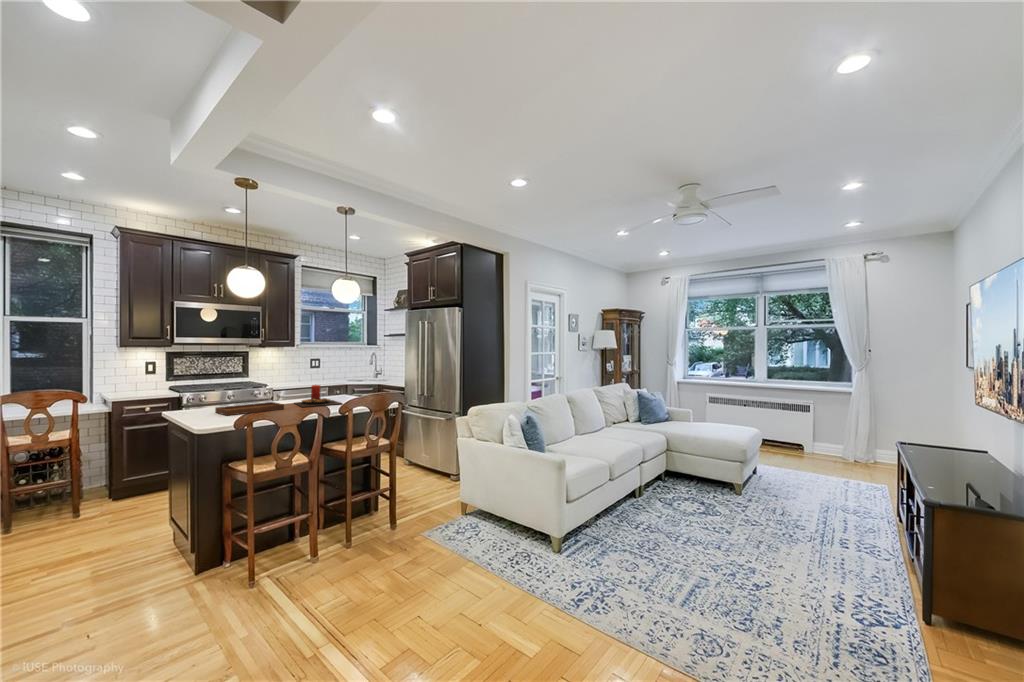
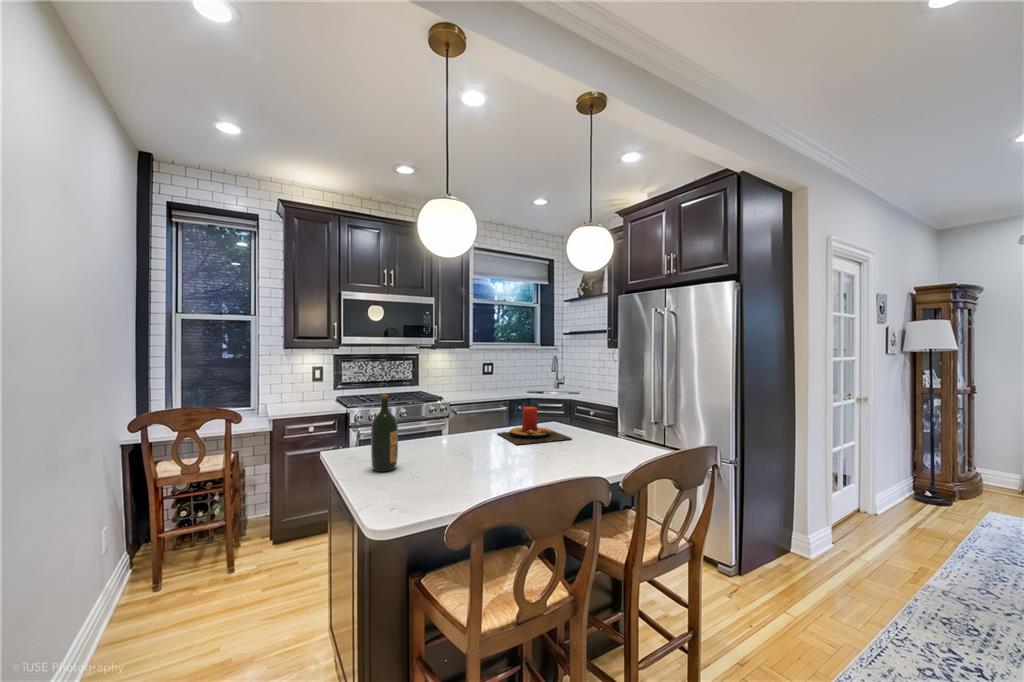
wine bottle: none [196,375,214,419] -> present [371,394,398,472]
tray: present [215,392,284,416] -> none [396,420,493,463]

